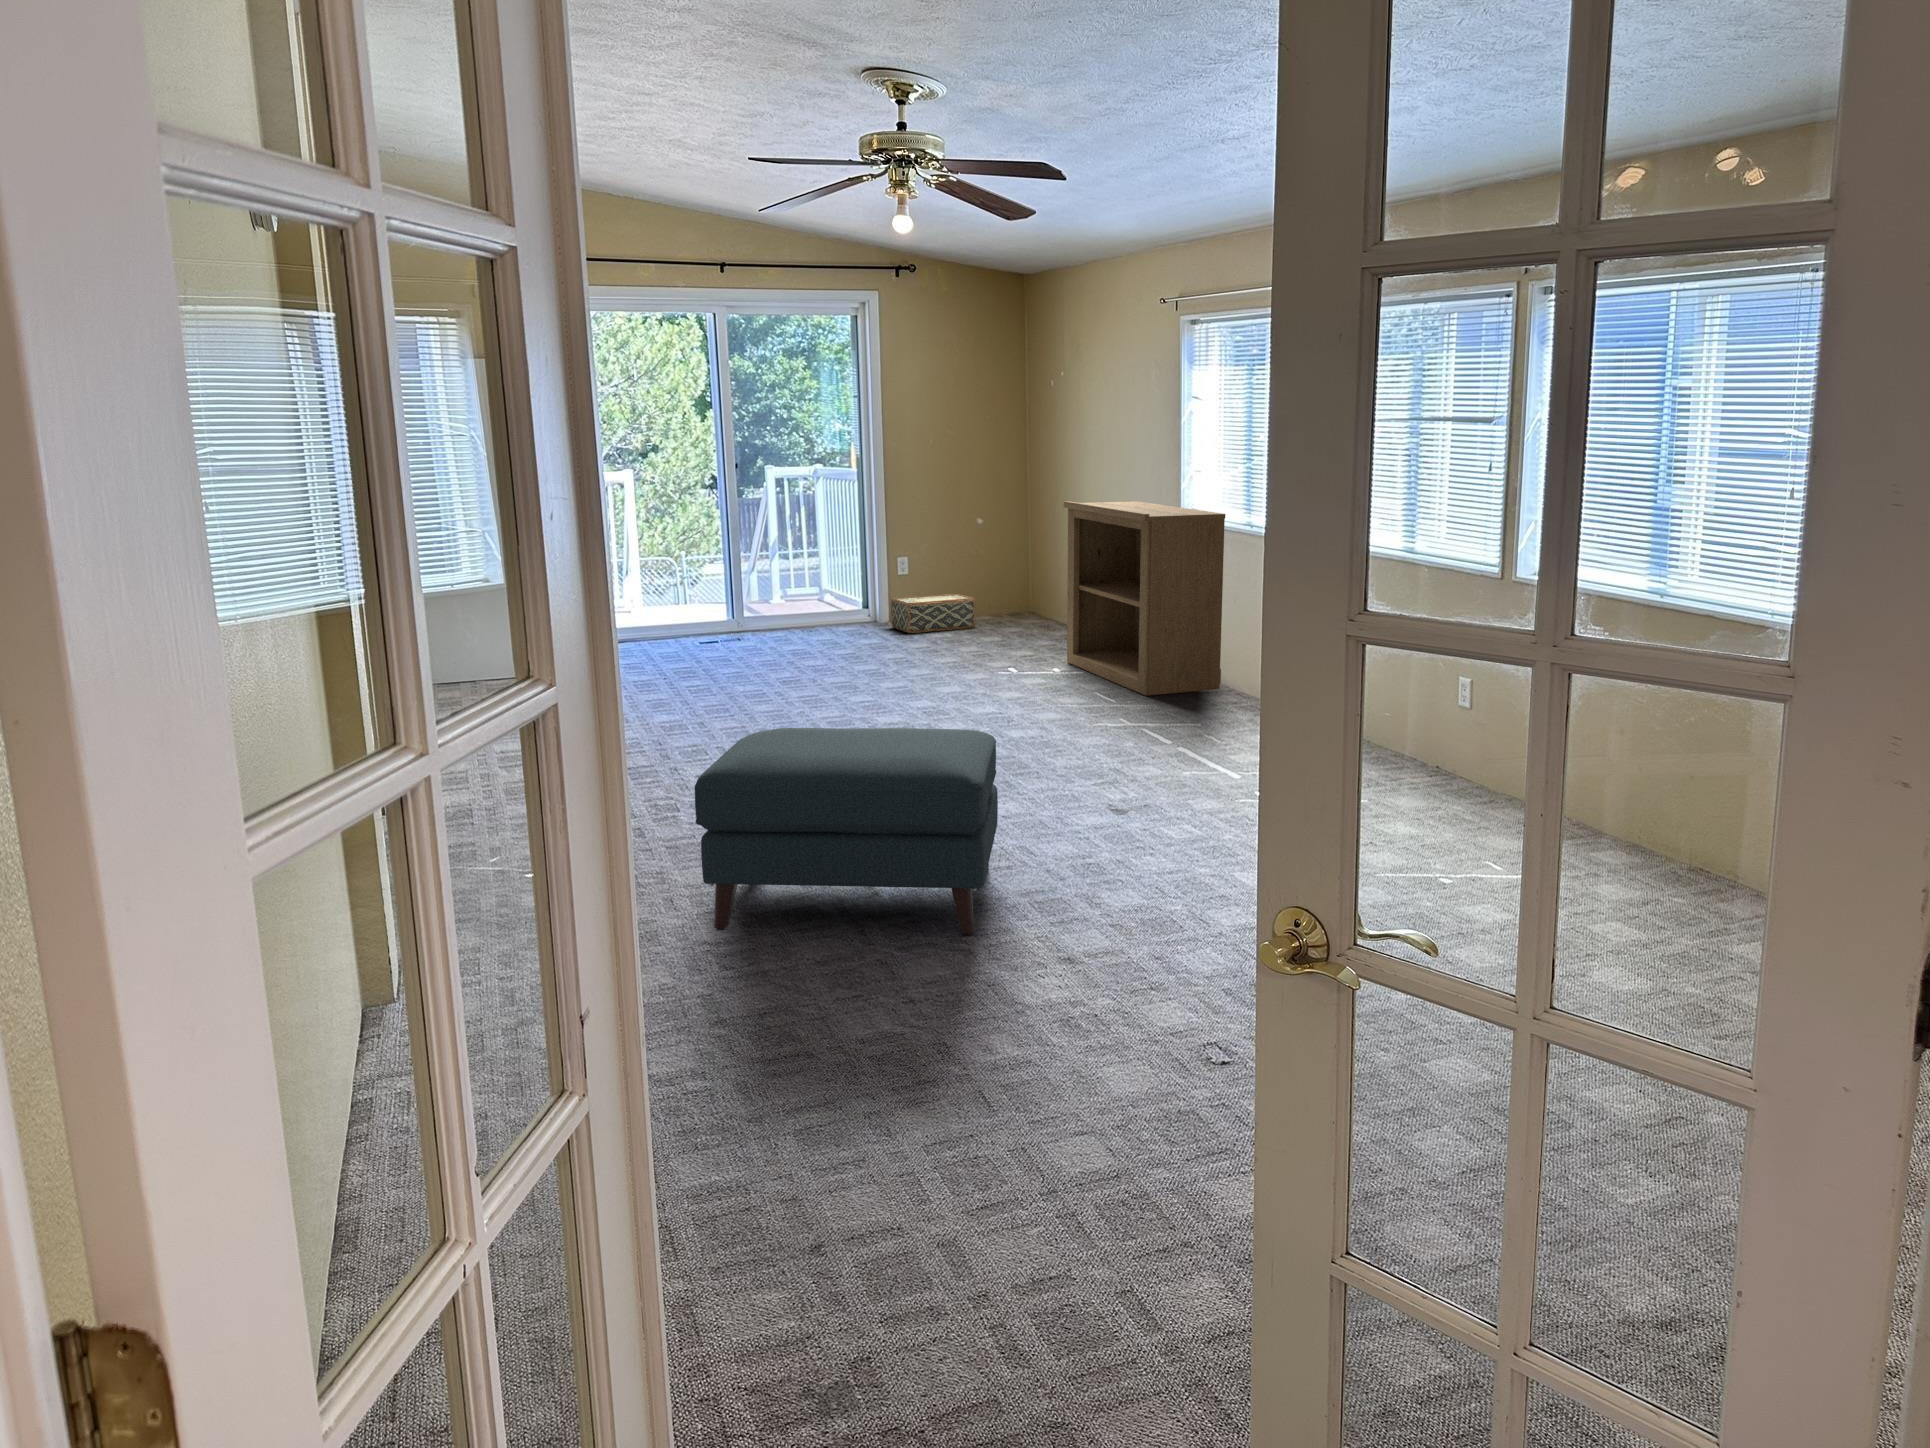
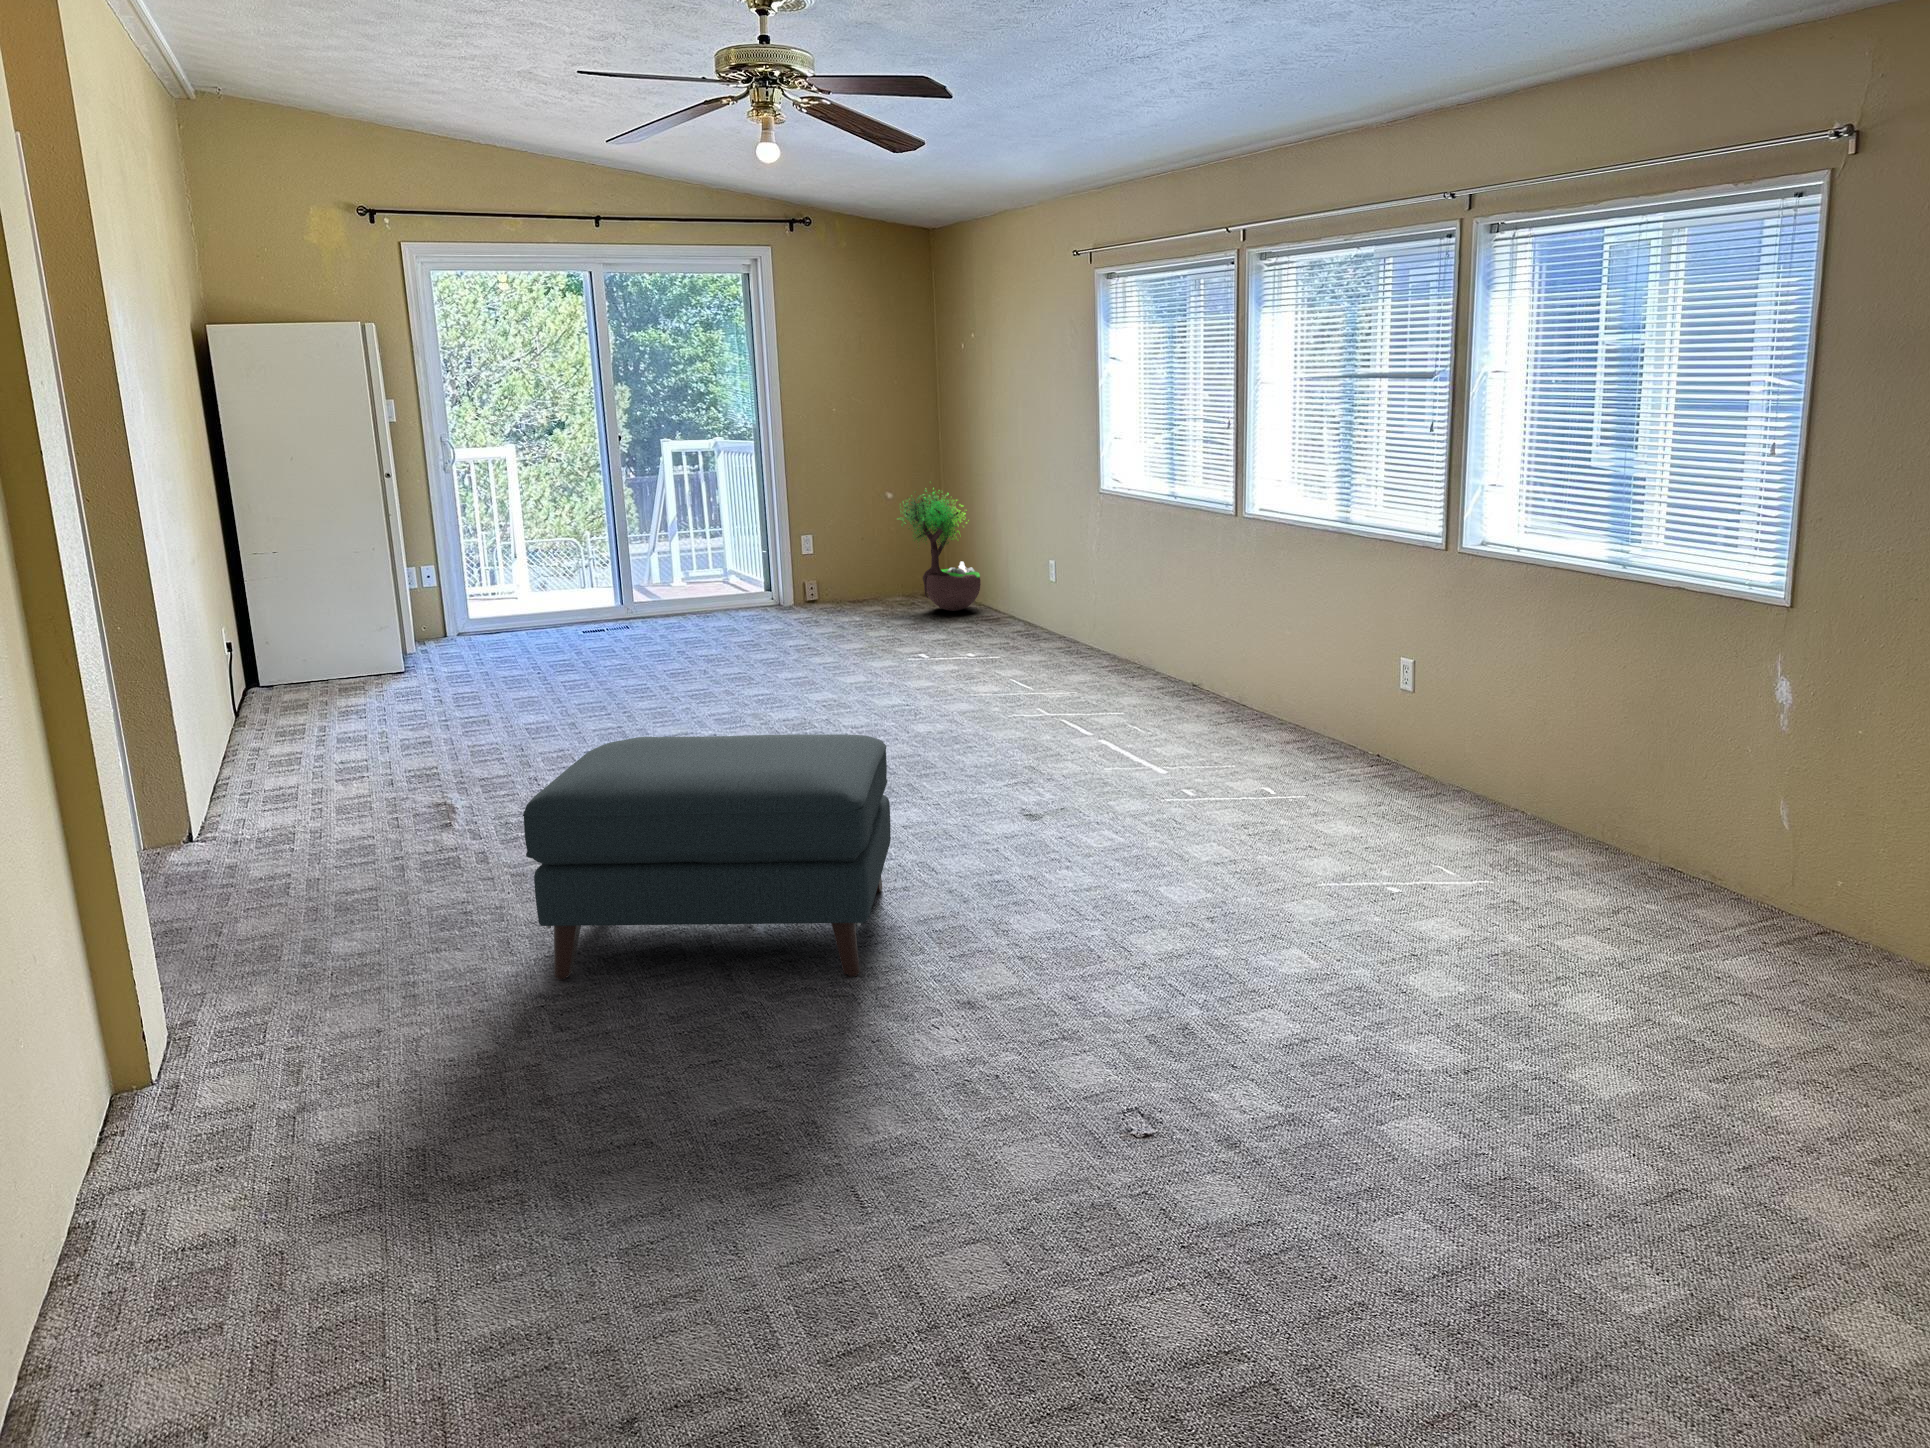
bookshelf: present [1064,501,1225,696] -> none [976,471,1149,682]
potted tree: none [987,509,1064,630] -> present [898,482,981,611]
woven basket: present [891,594,975,633] -> none [795,573,887,617]

